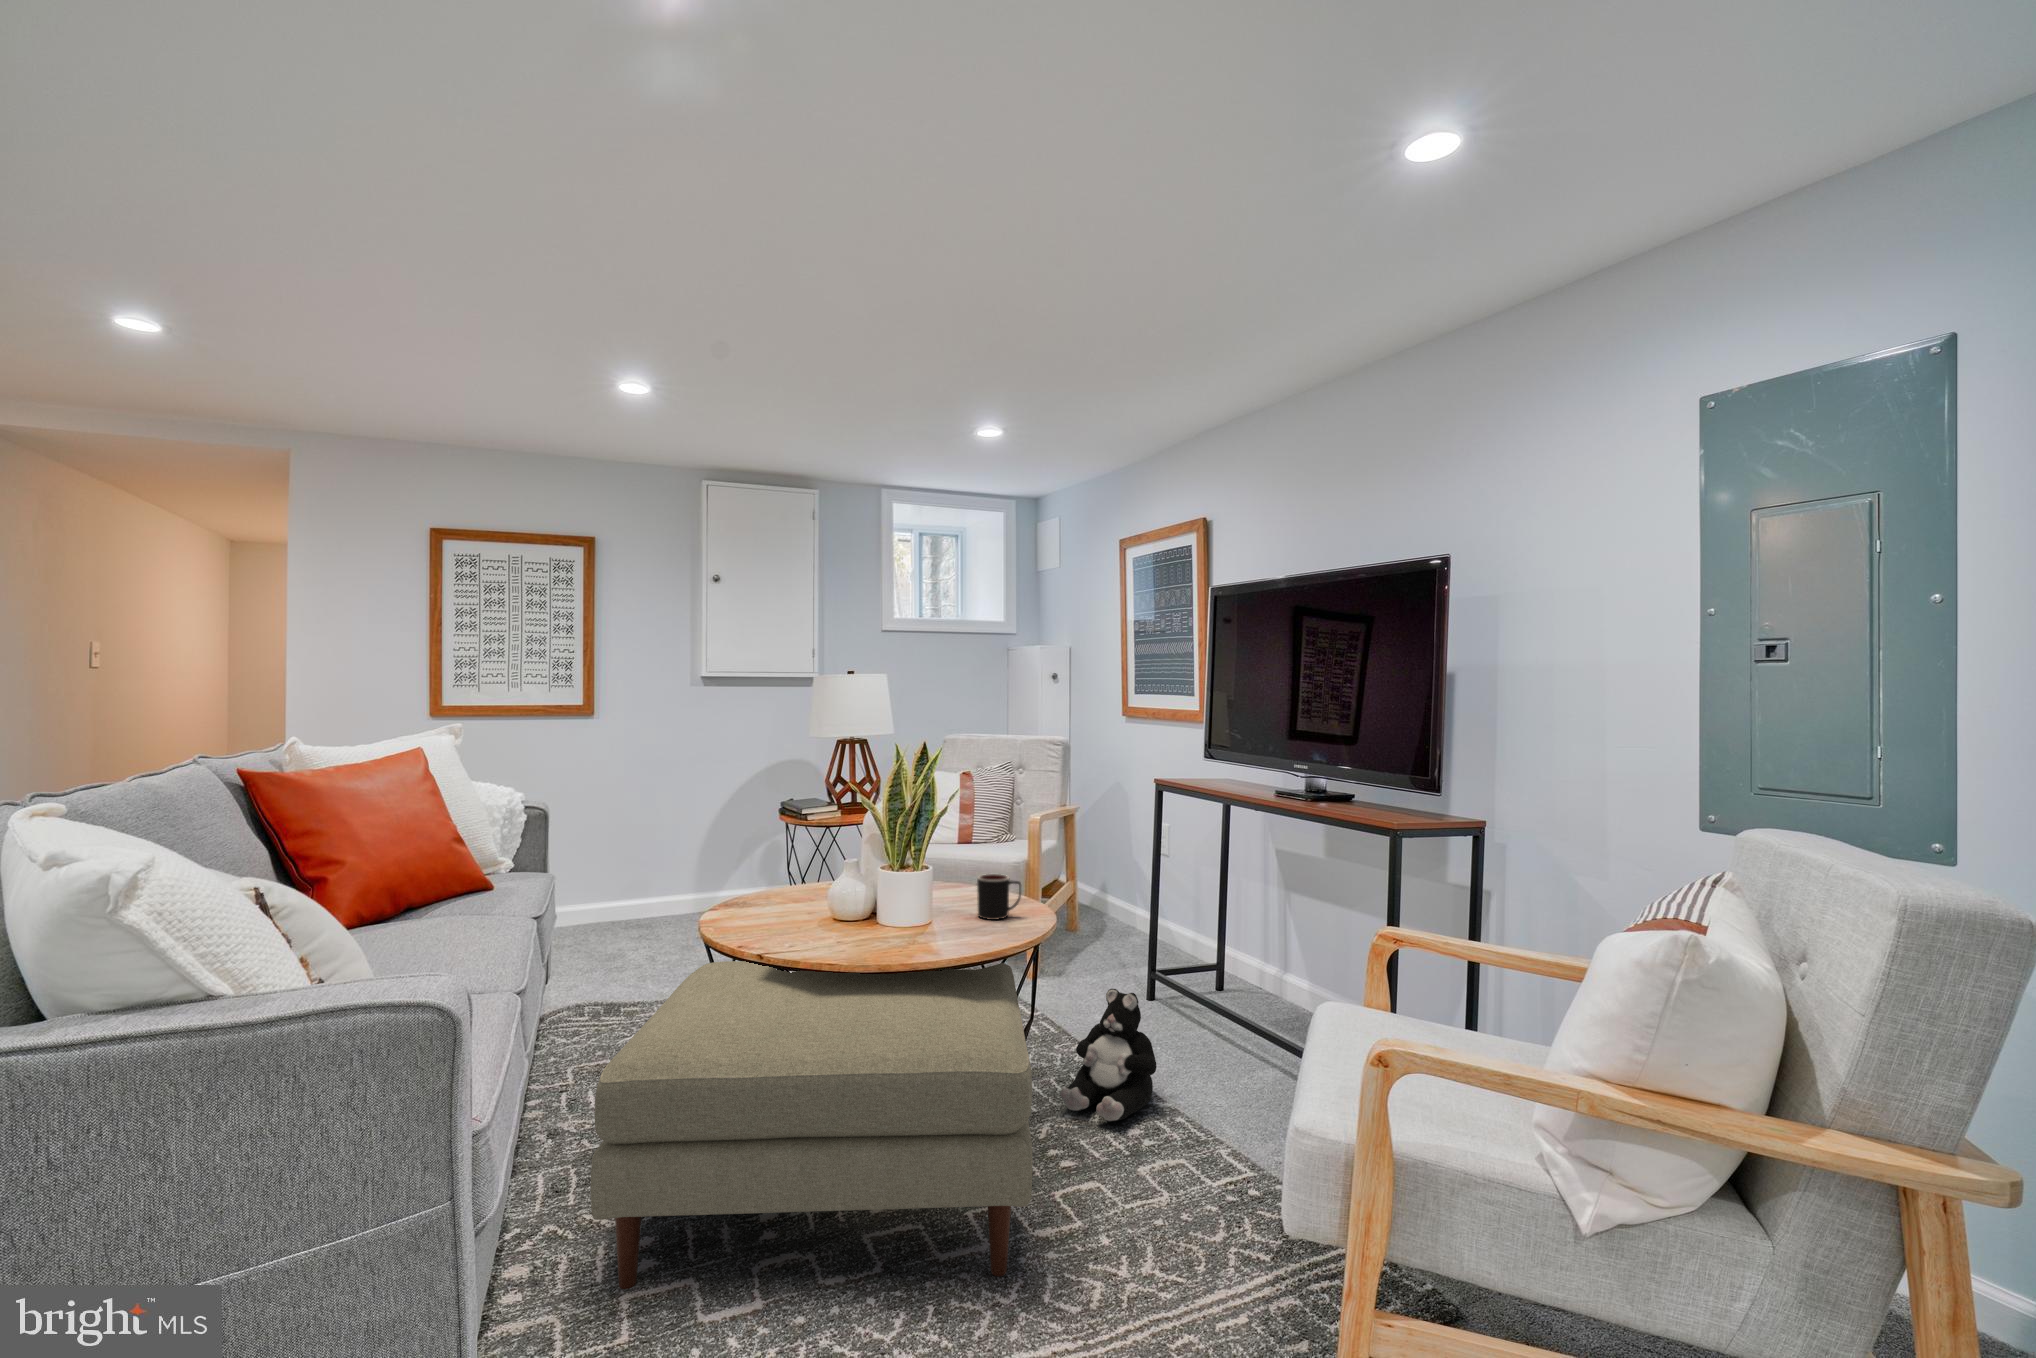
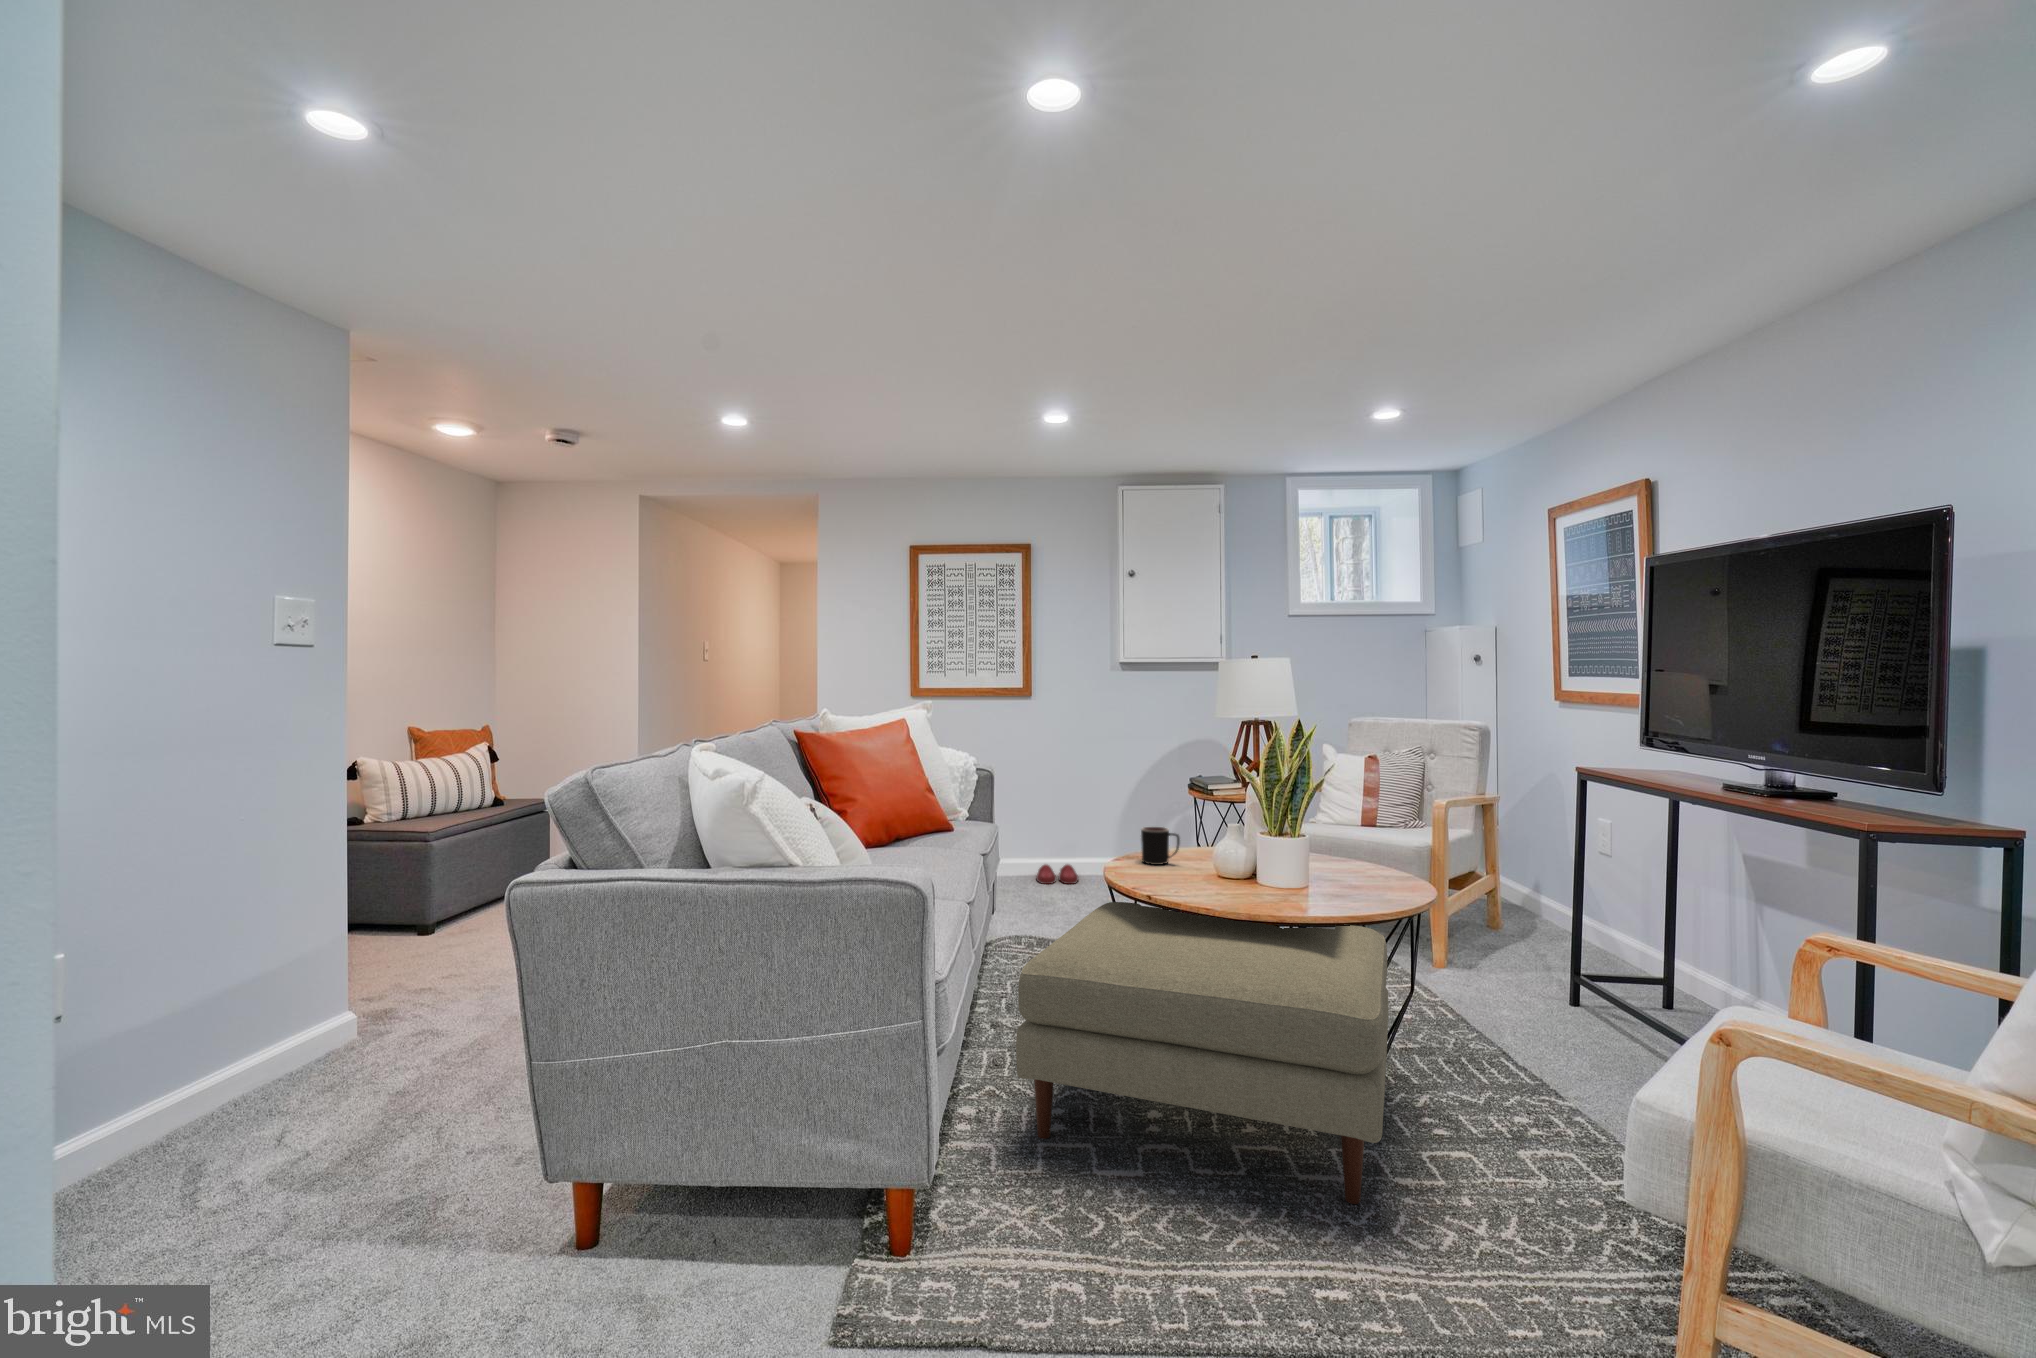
mug: present [977,874,1021,920] -> present [1141,827,1180,865]
slippers: none [597,907,650,933] -> present [1036,864,1079,884]
plush toy: present [1060,989,1157,1122] -> none [1441,975,1552,1106]

